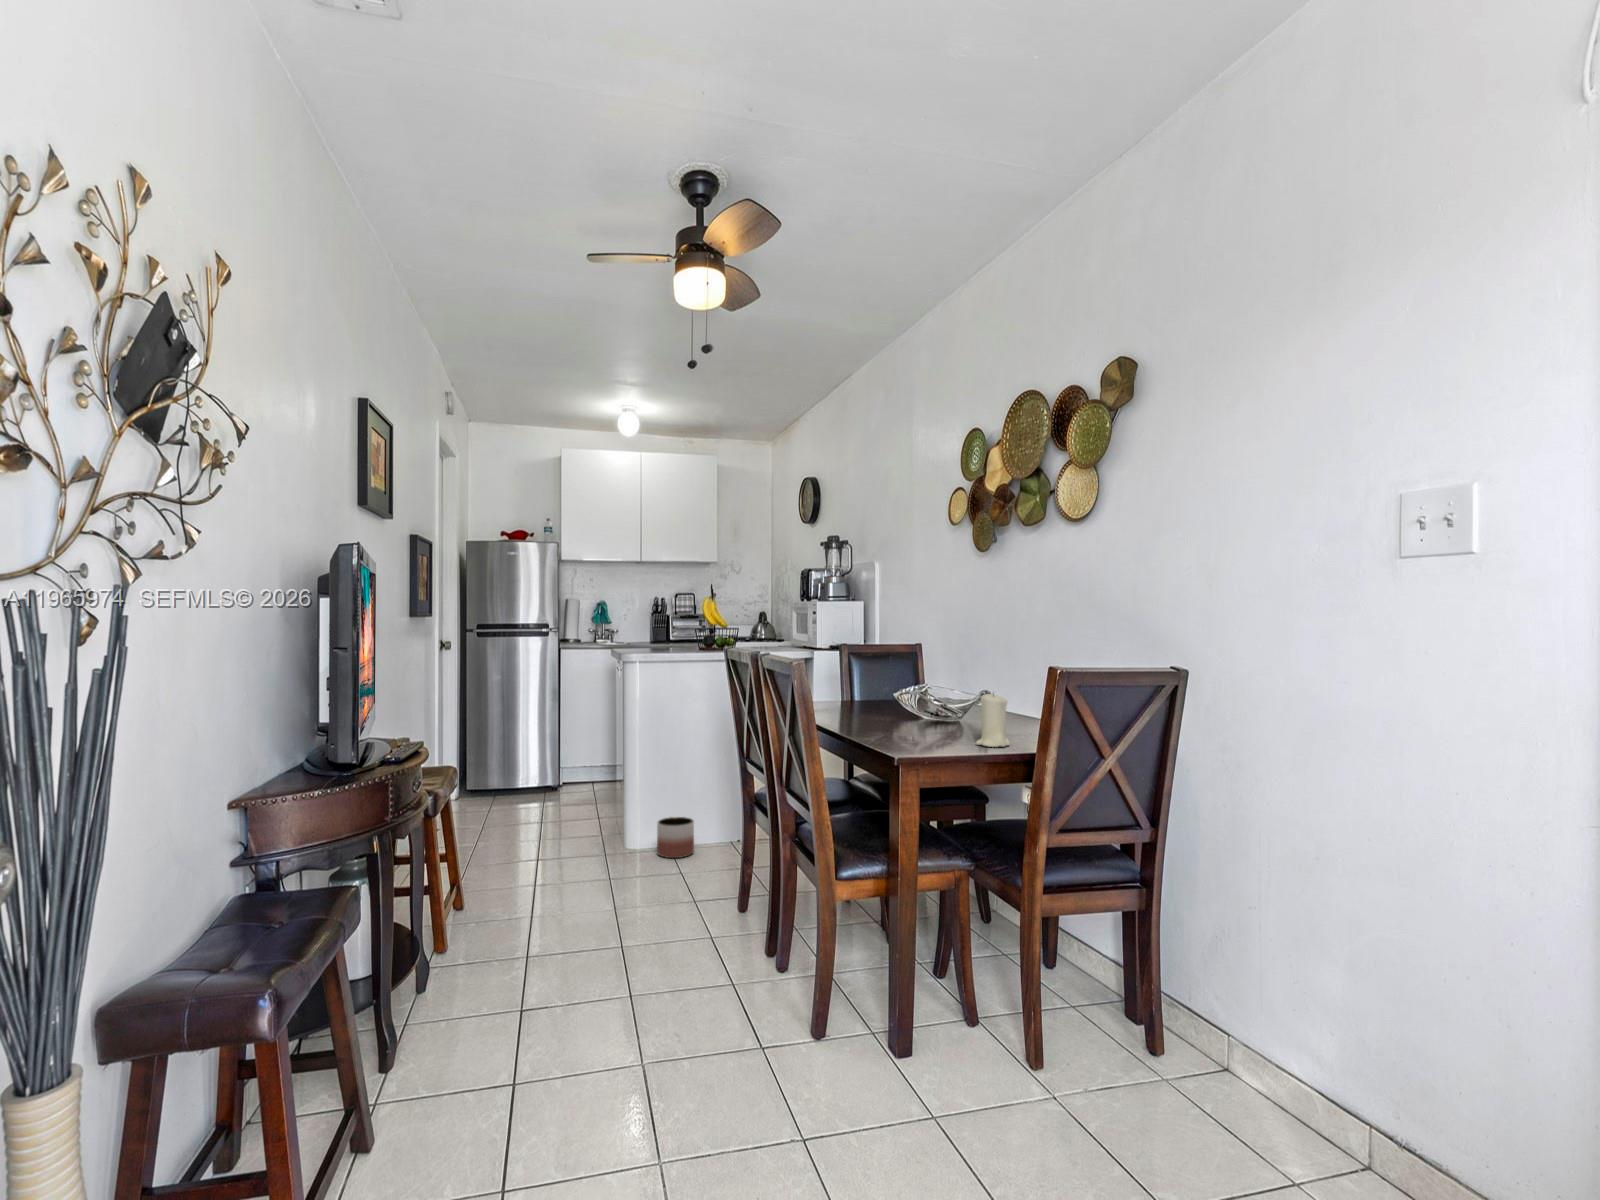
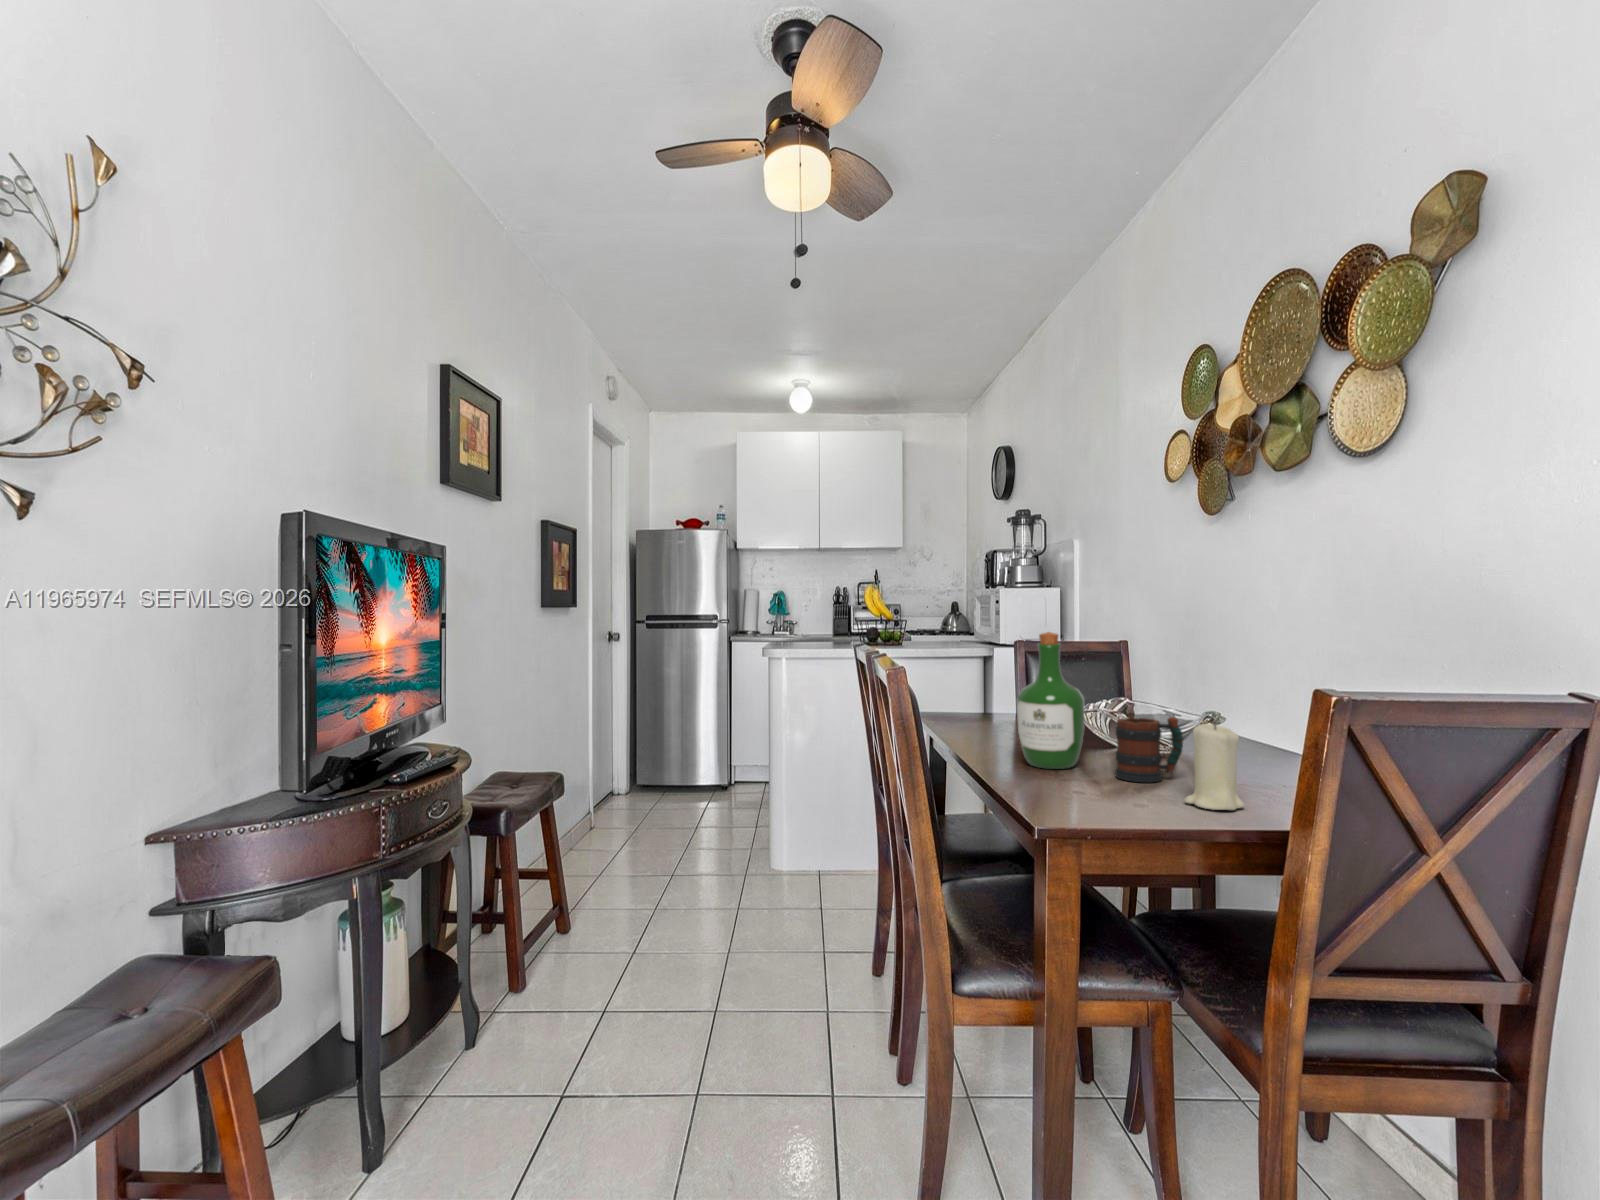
wine bottle: none [862,636,908,732] -> present [1017,632,1084,769]
mug: none [929,692,972,736] -> present [1115,717,1183,782]
planter: present [657,817,694,858] -> none [804,838,846,887]

